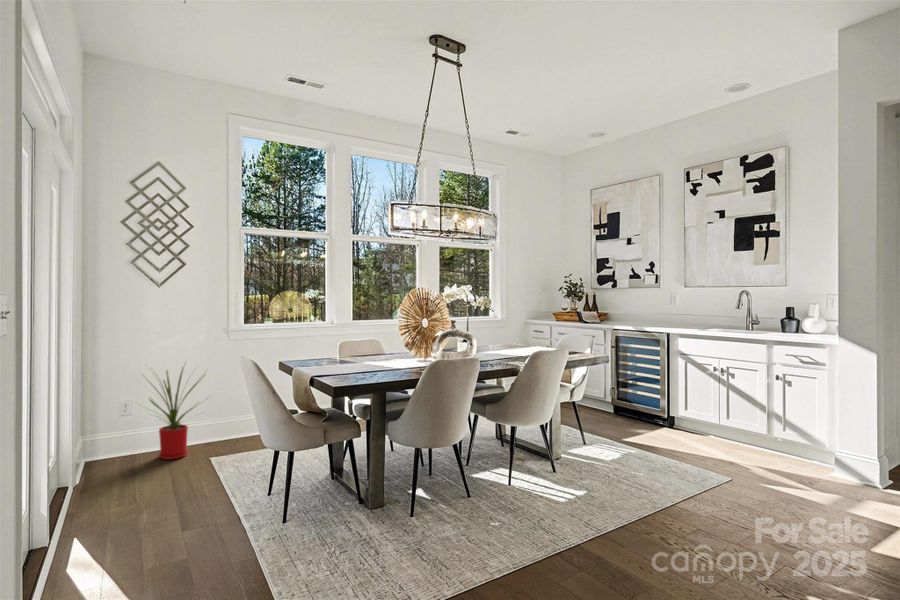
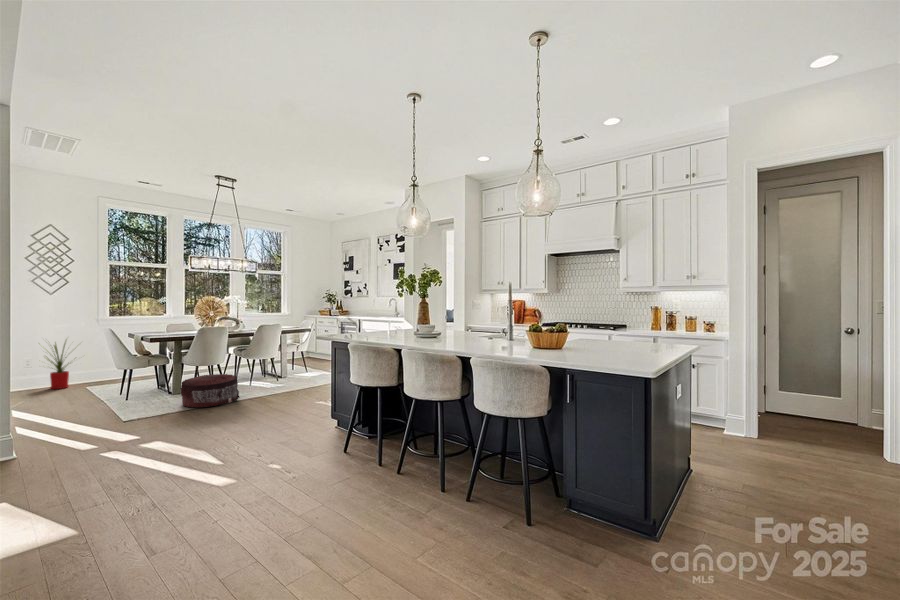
pouf: none [406,461,528,561] -> present [180,374,240,408]

